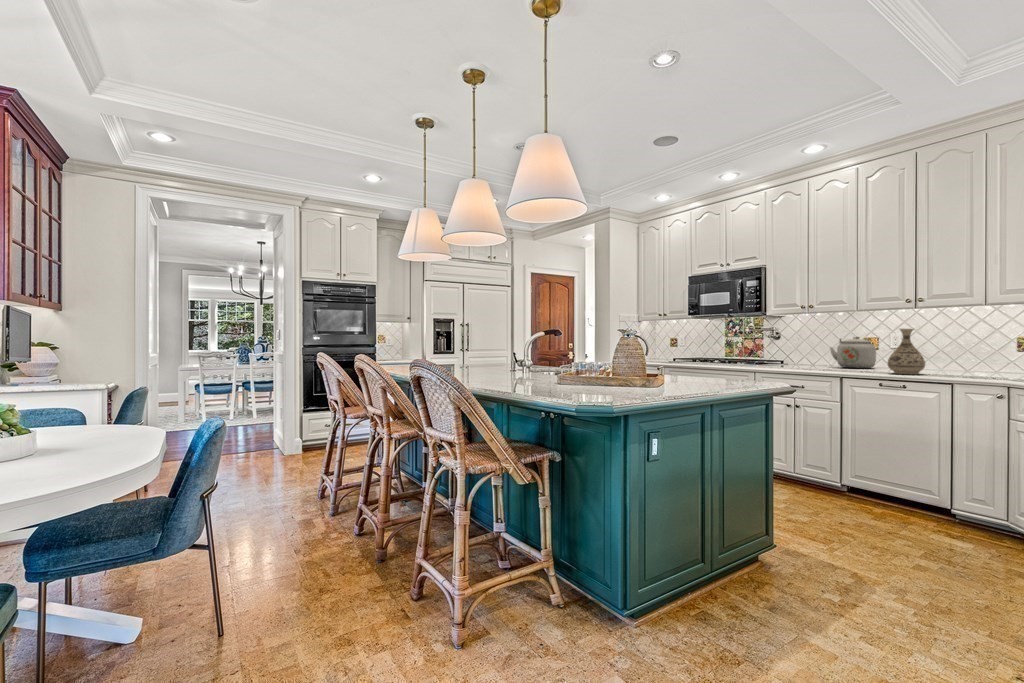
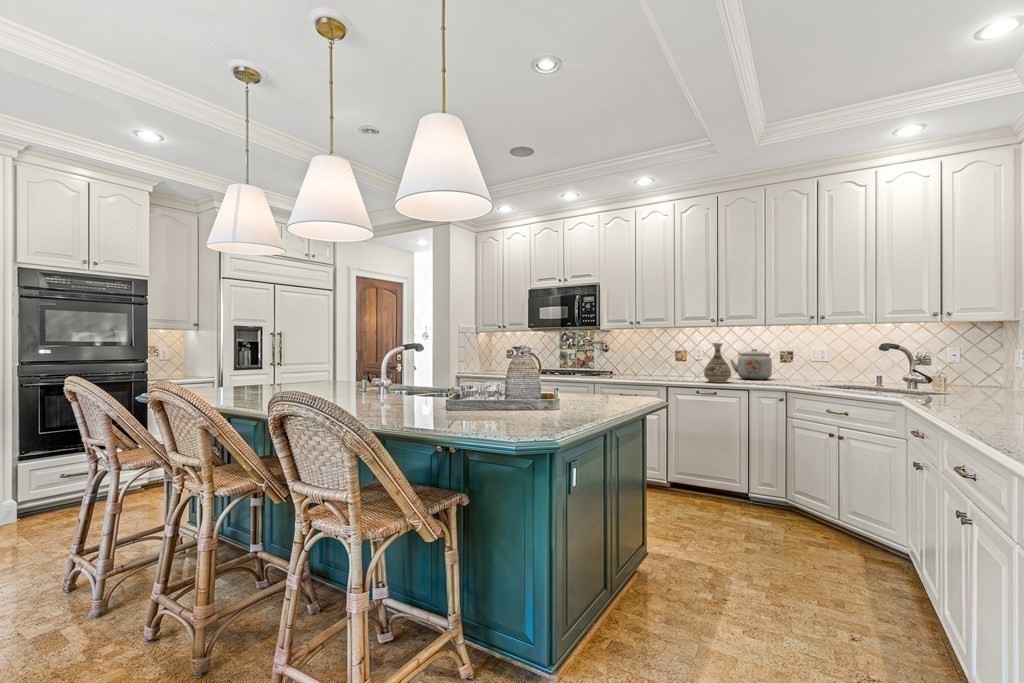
kettle: present [830,337,876,368] -> present [731,349,772,380]

